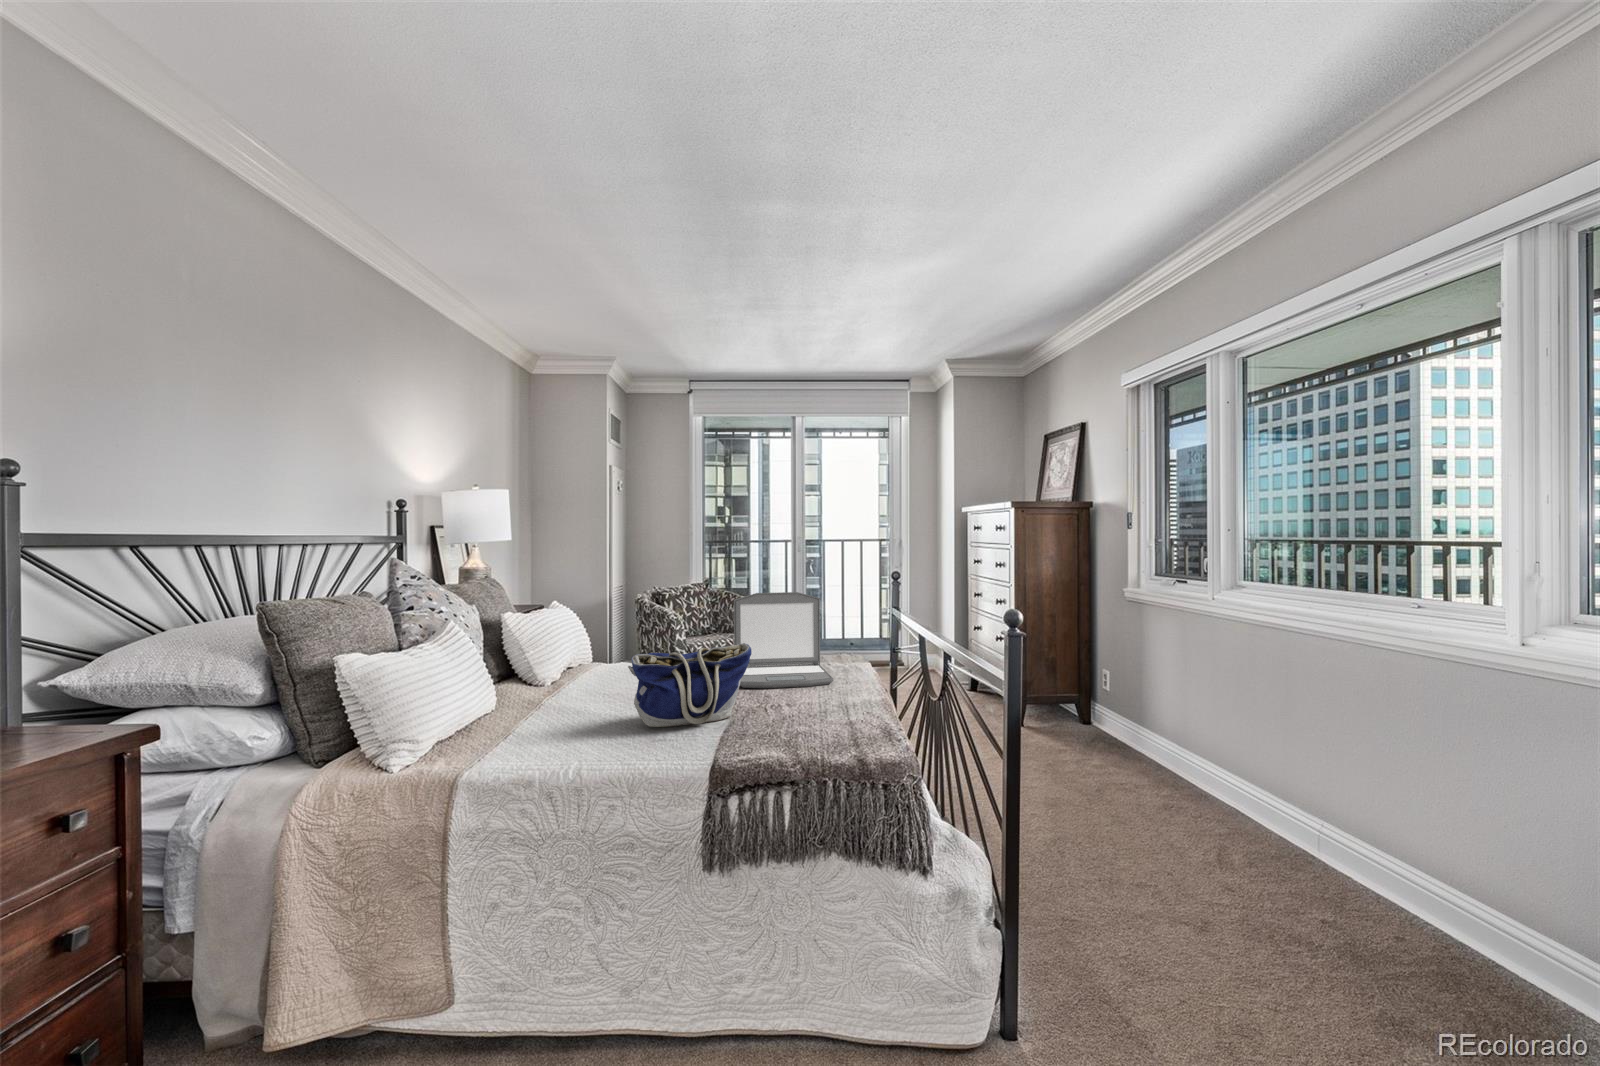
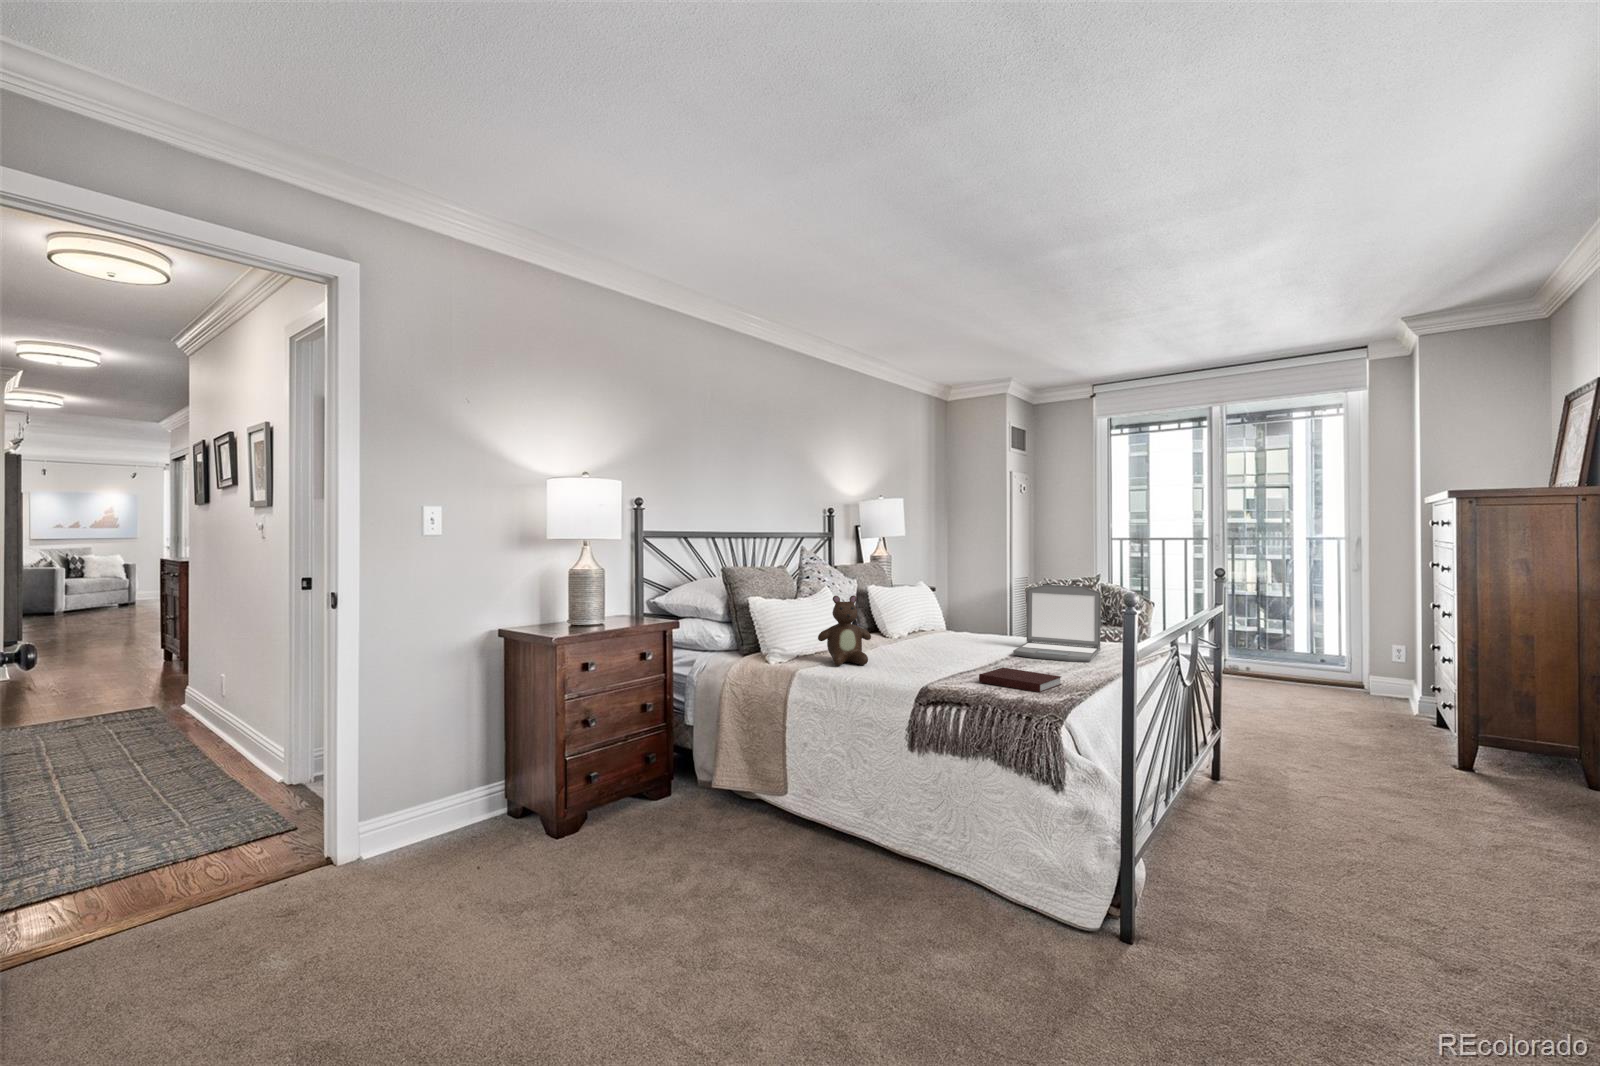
teddy bear: none [477,629,572,751] -> present [818,595,871,666]
tote bag: present [628,643,751,727] -> none [903,616,990,669]
notebook: none [769,711,863,741] -> present [979,668,1061,693]

